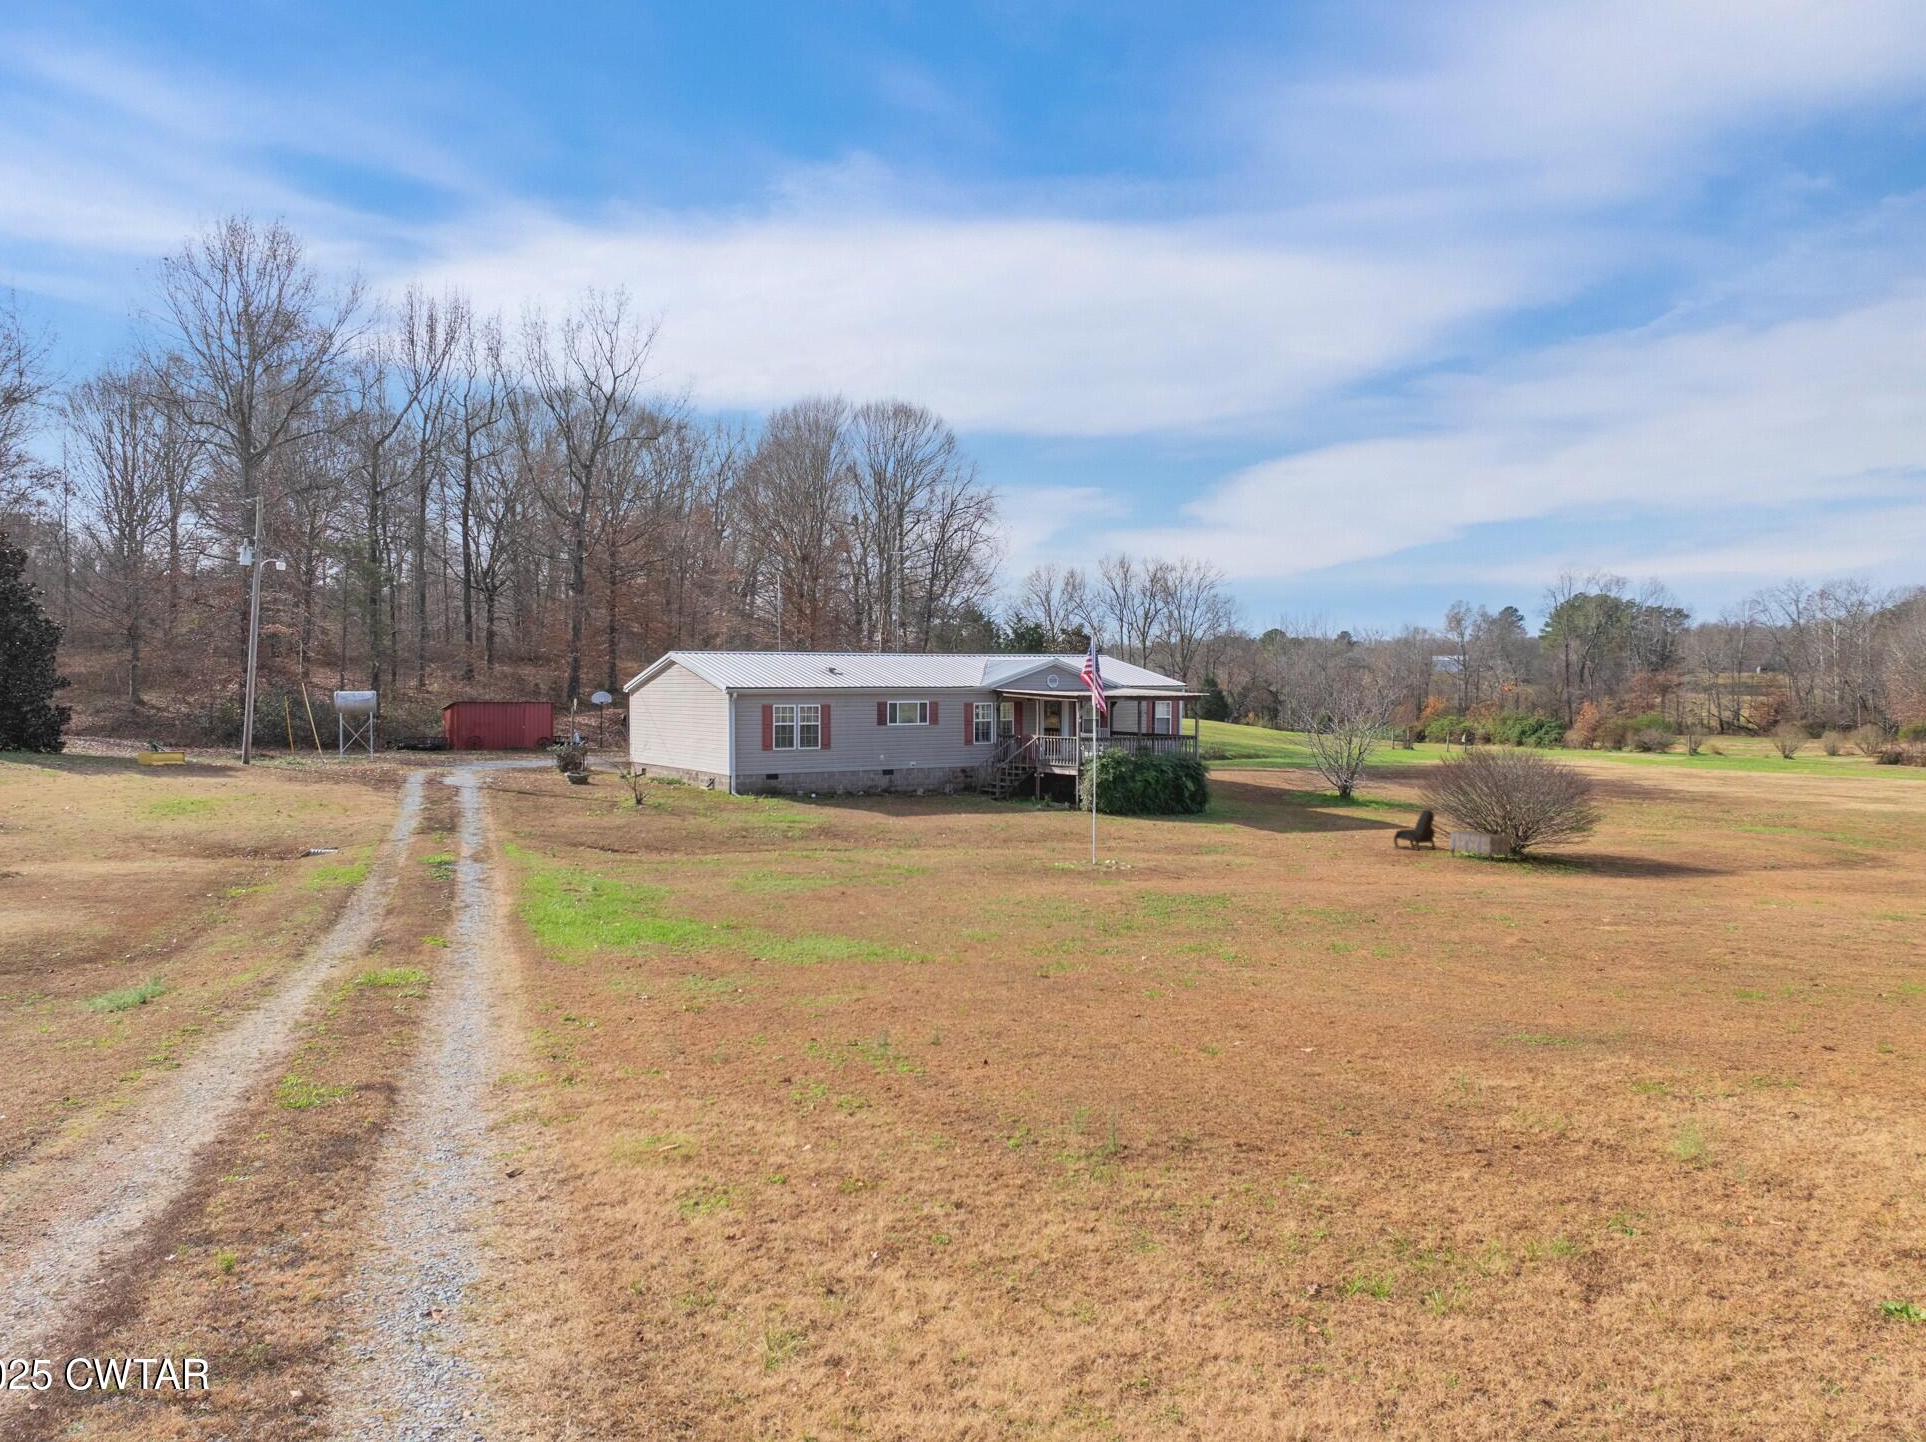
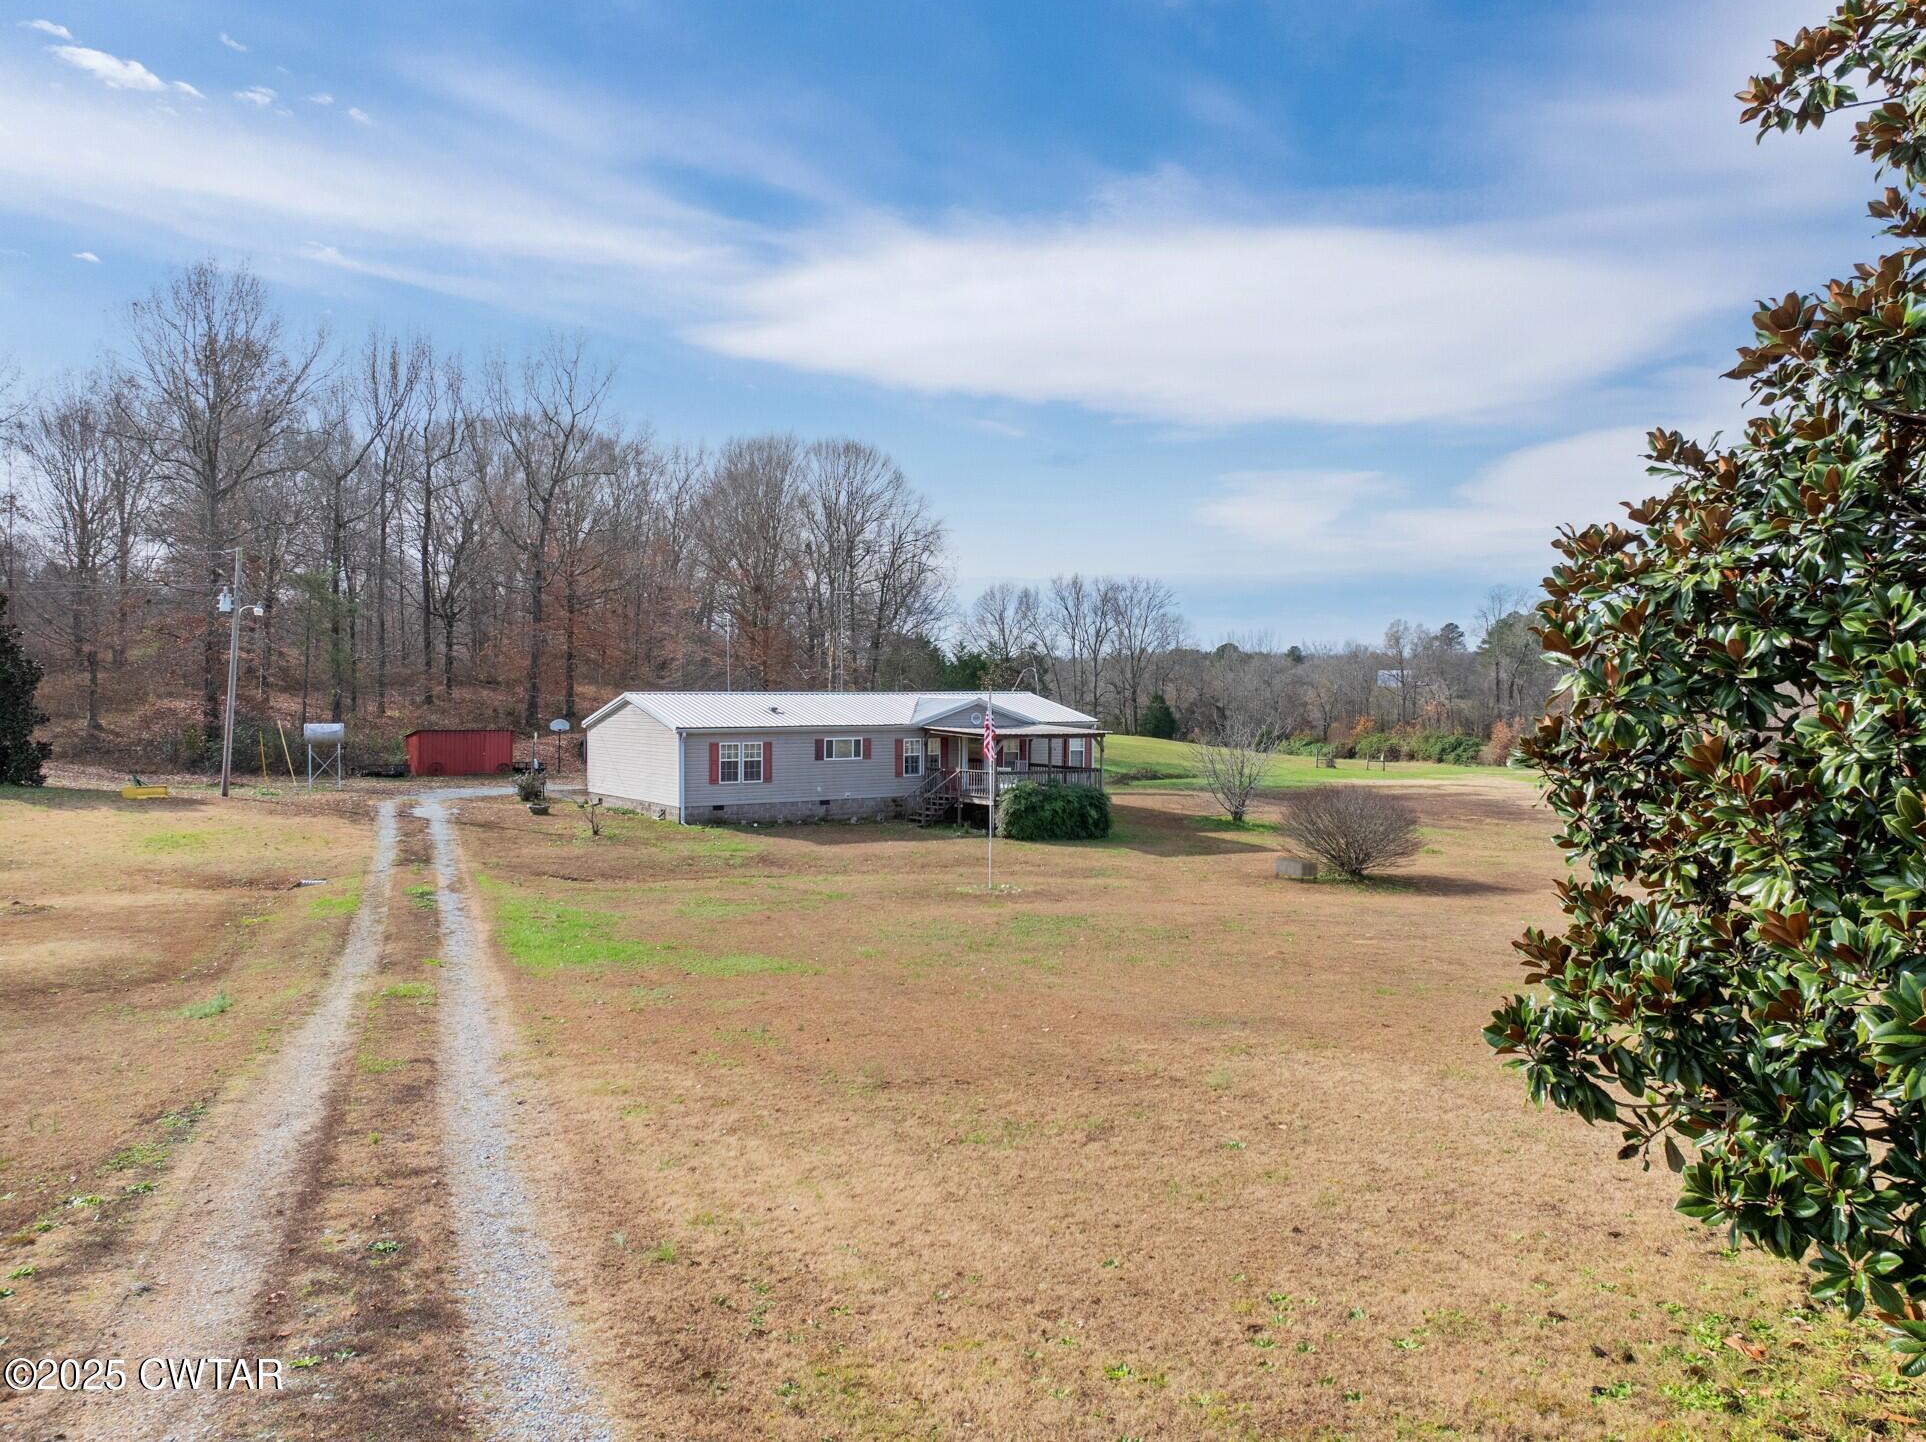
lounge chair: present [1394,810,1435,850] -> none [1237,839,1275,873]

